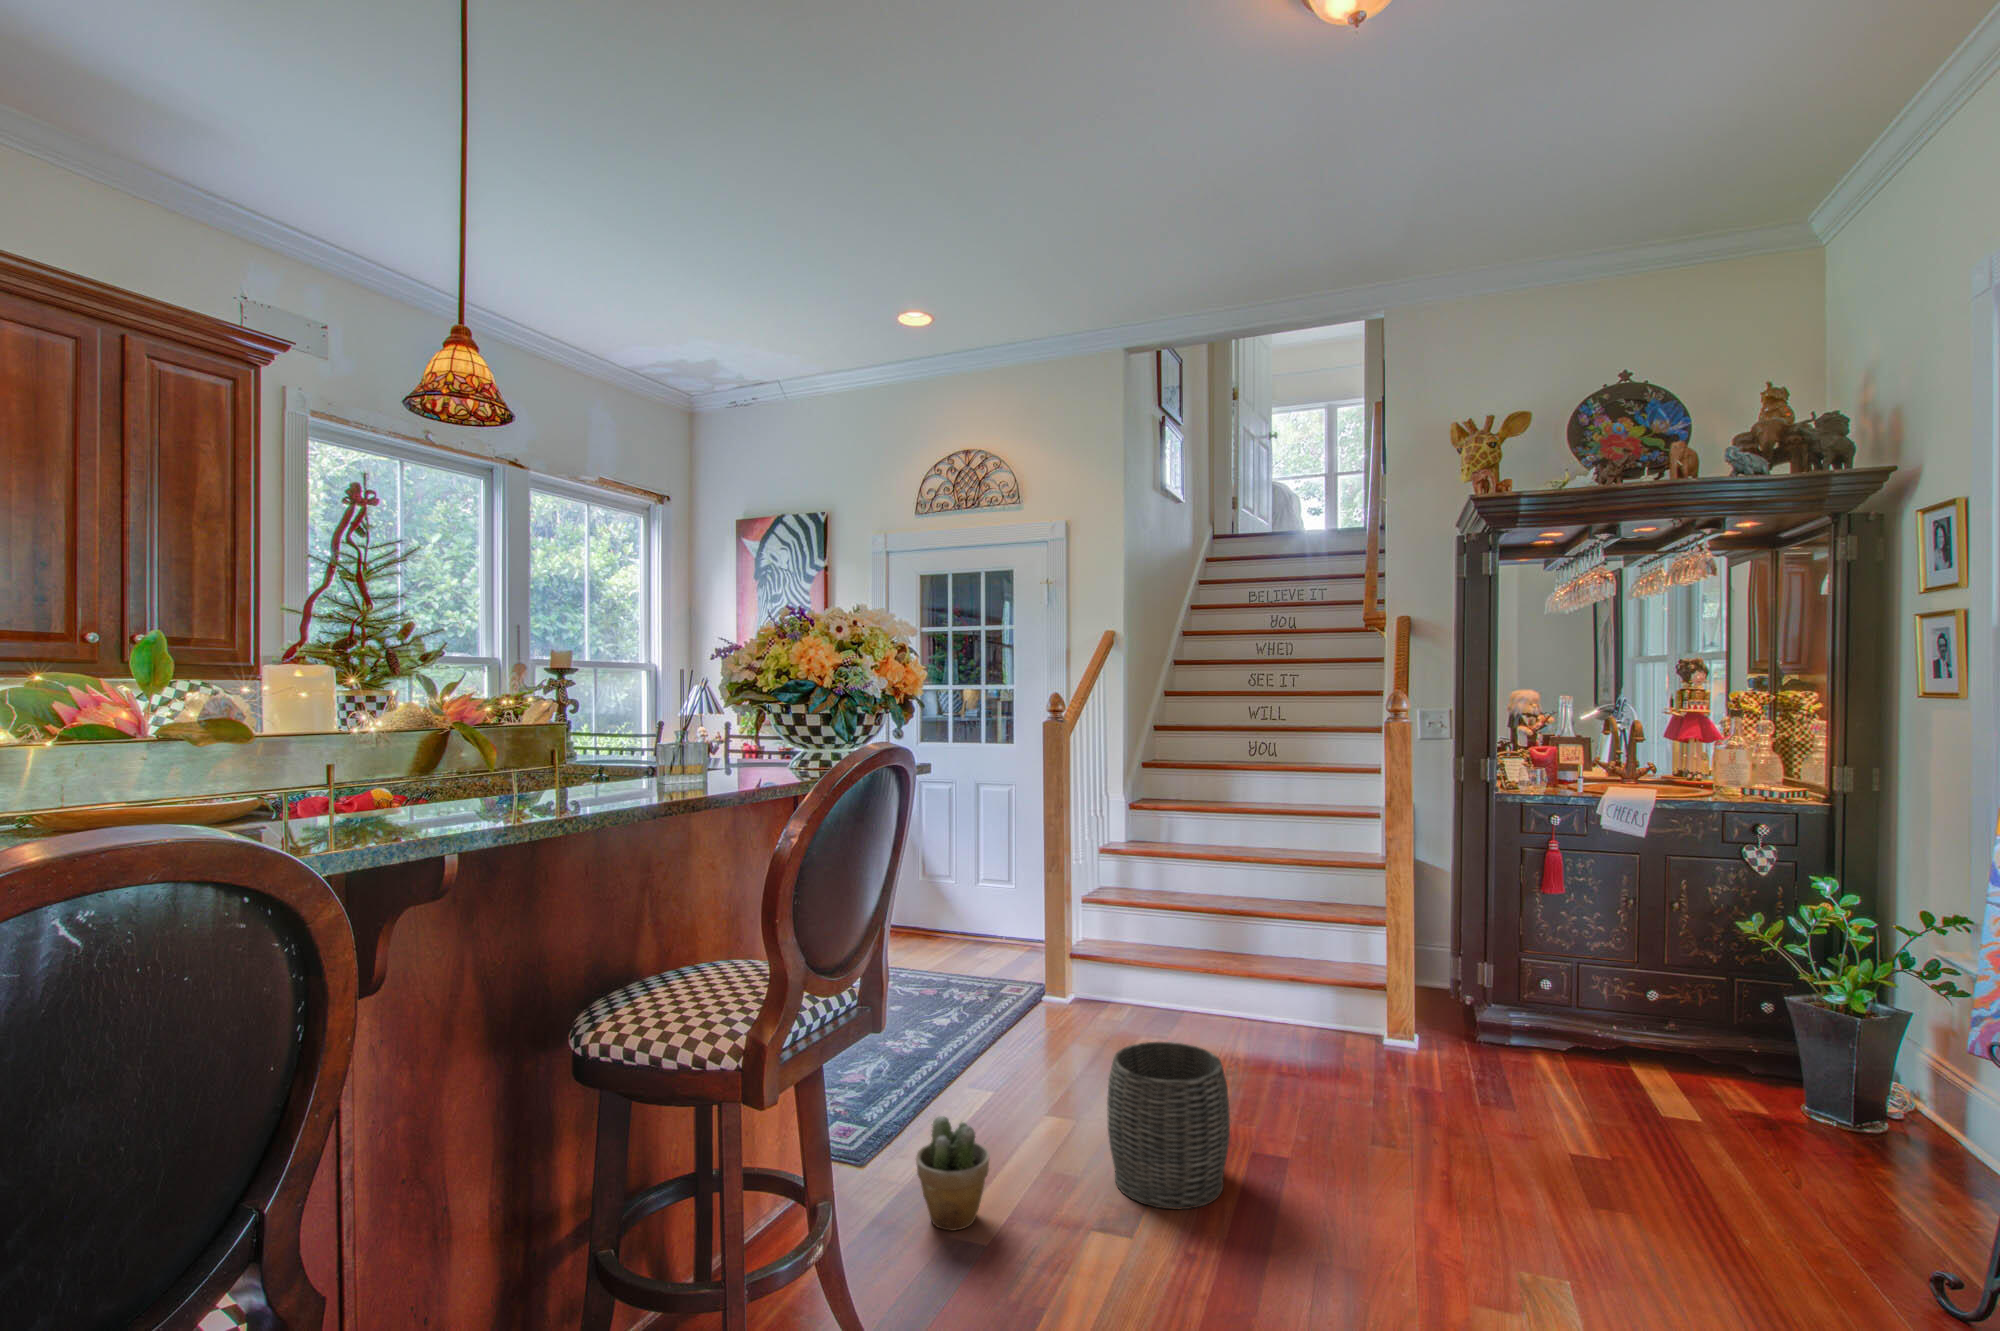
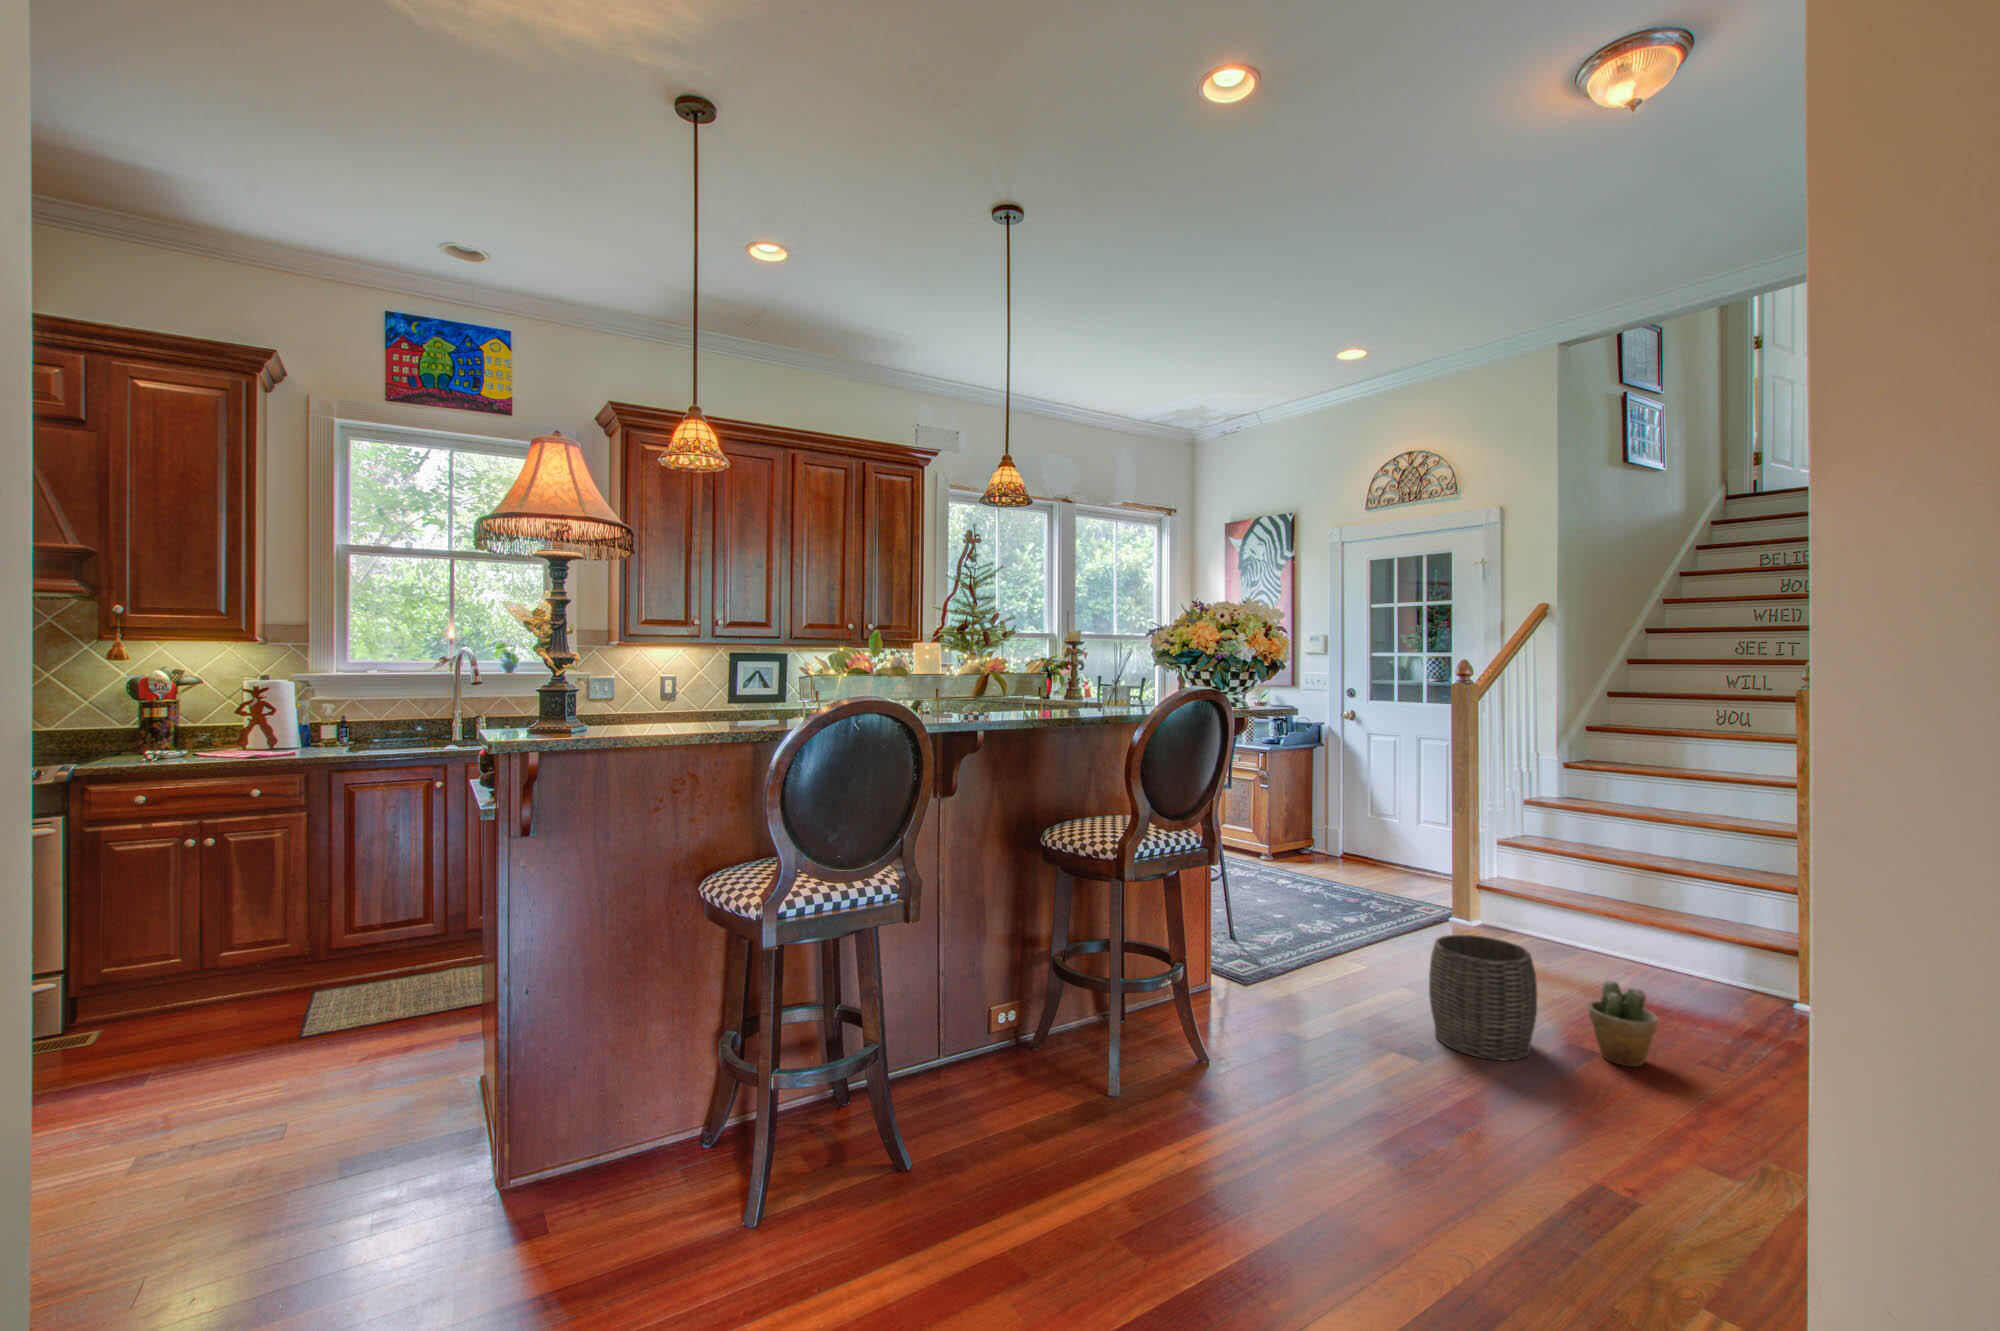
potted plant: present [916,1116,989,1231] -> present [1588,980,1658,1067]

